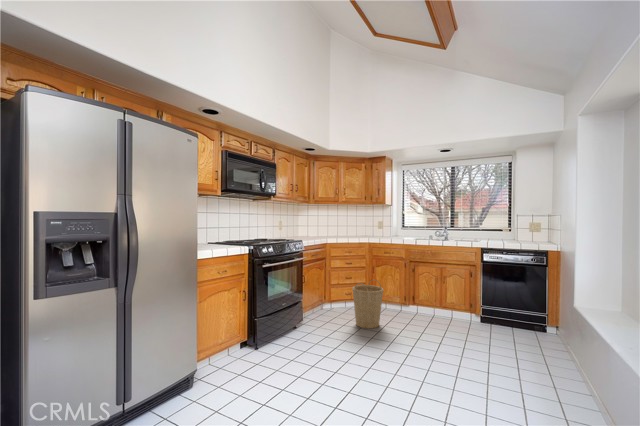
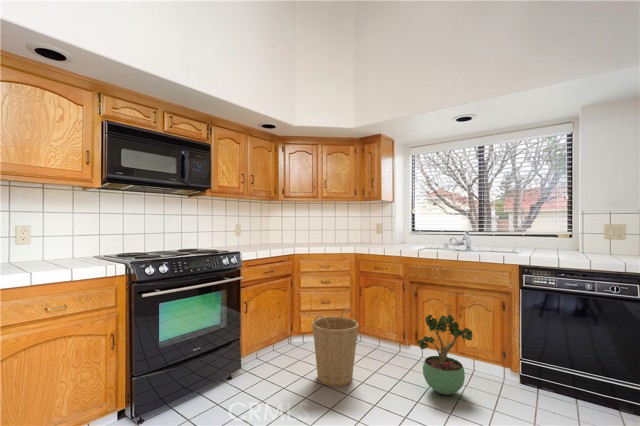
potted plant: none [422,279,457,328] -> present [418,315,472,395]

